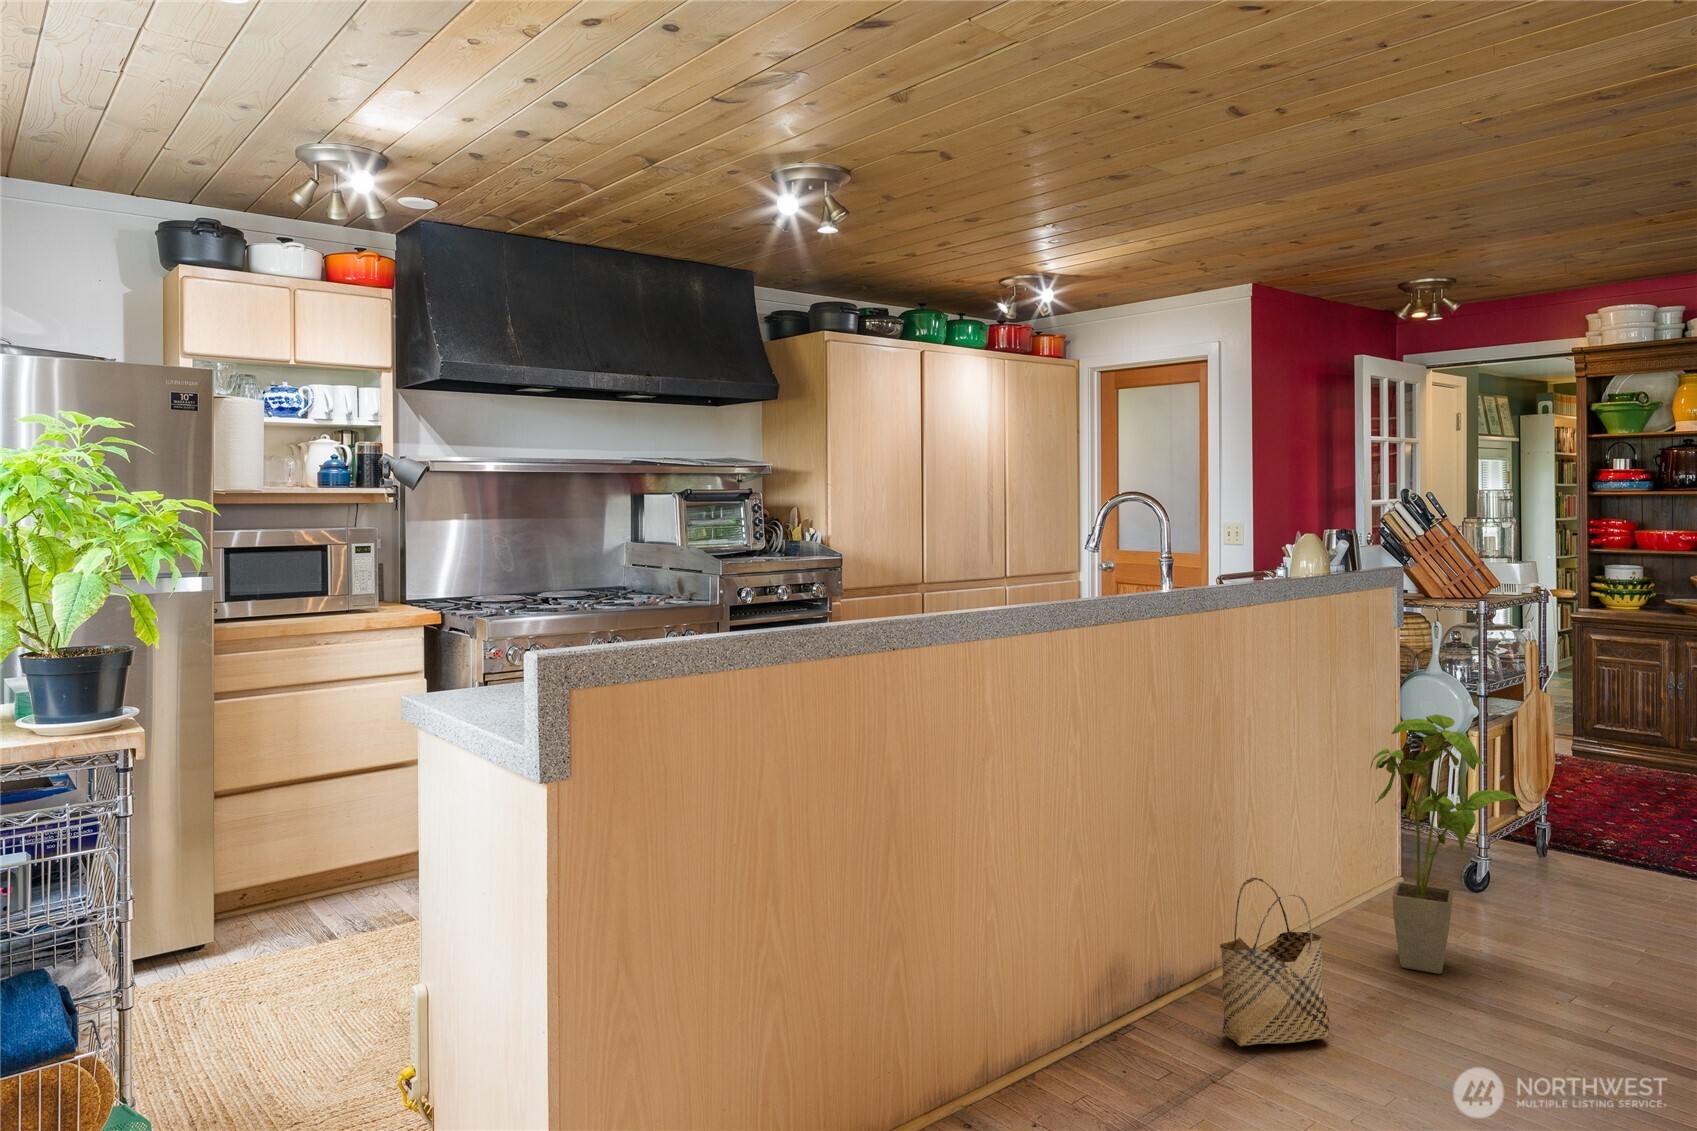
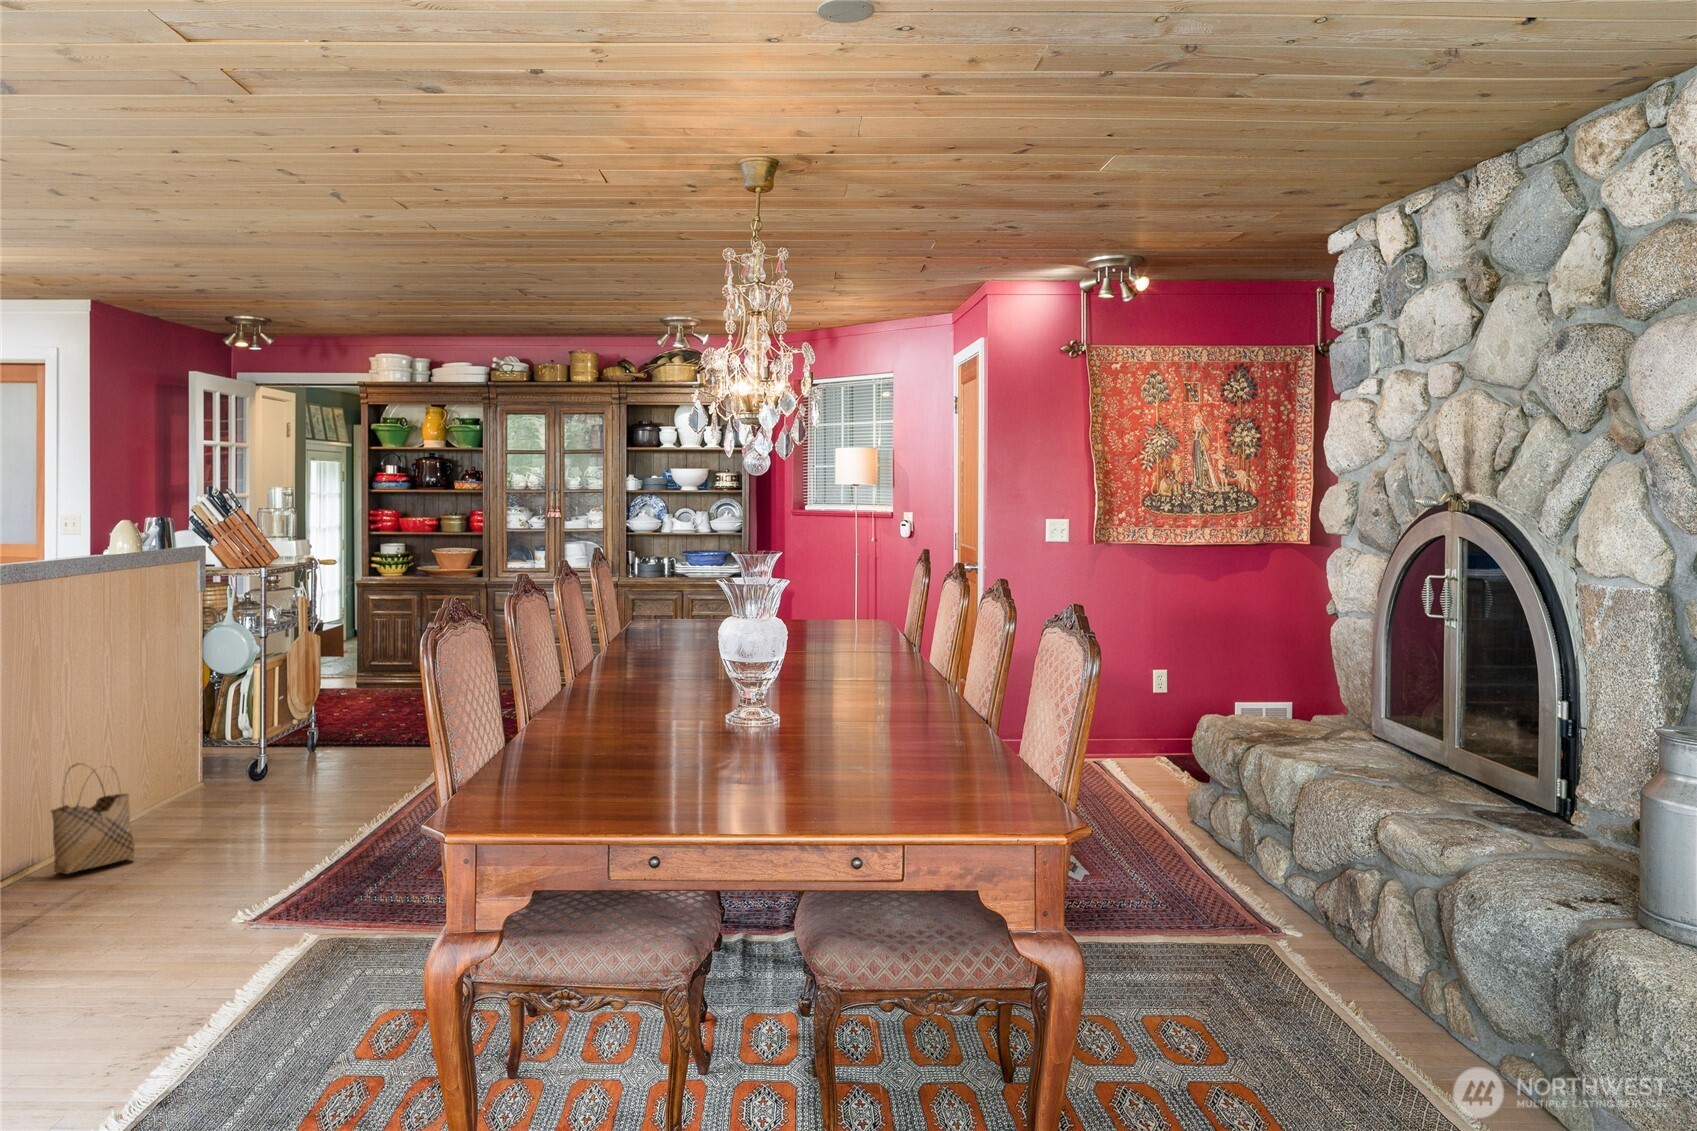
house plant: present [1371,714,1525,974] -> none [172,645,275,816]

